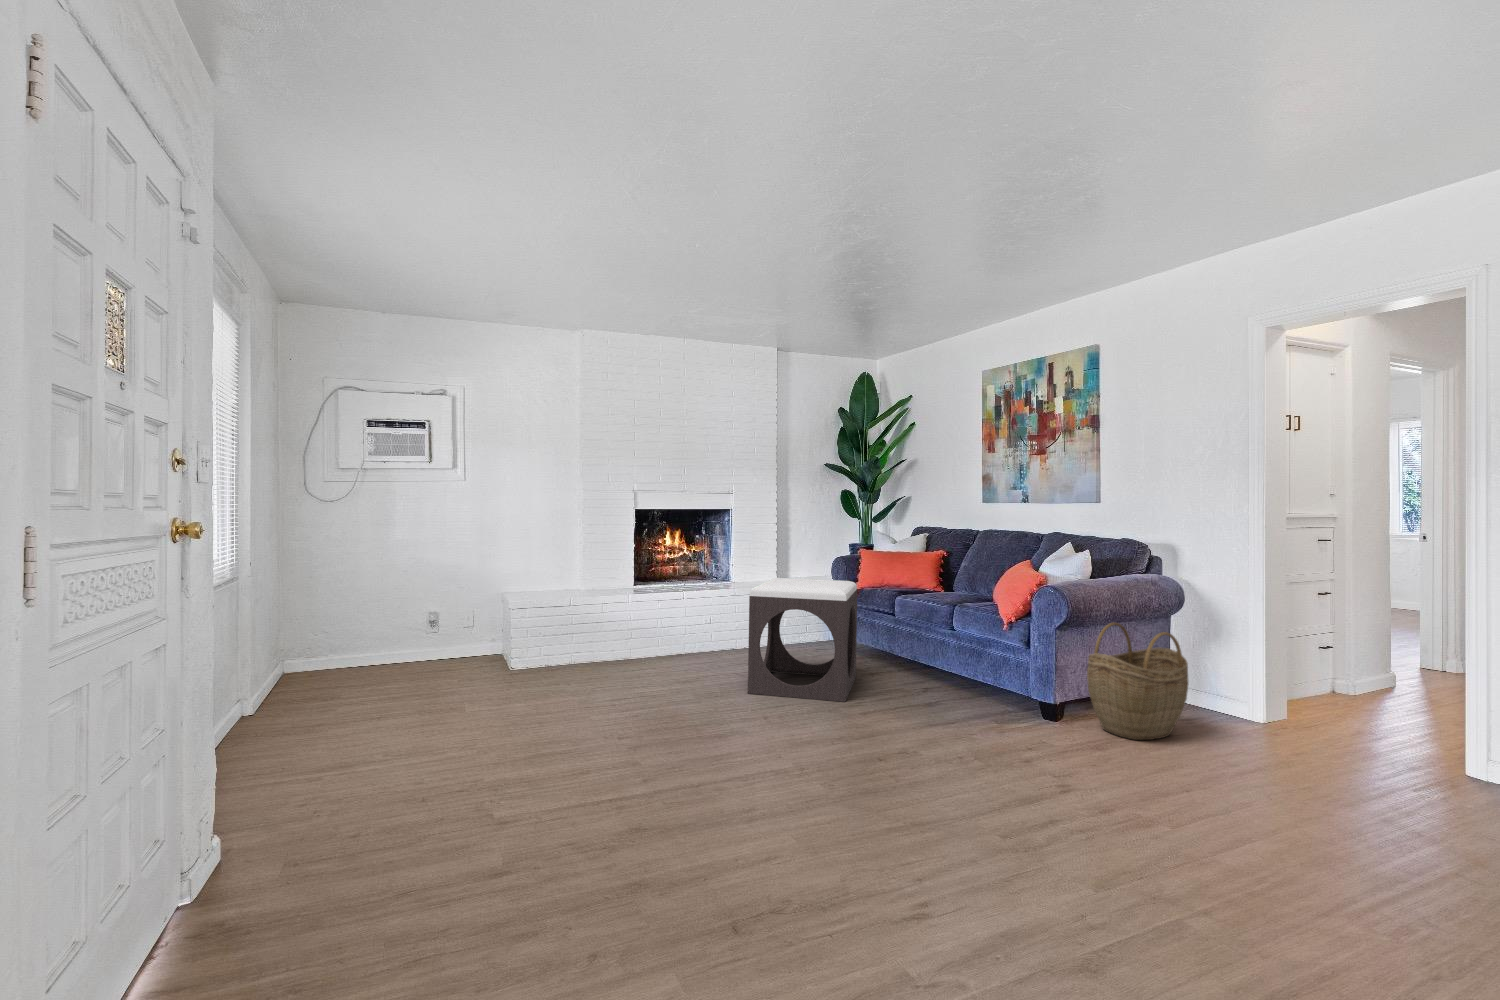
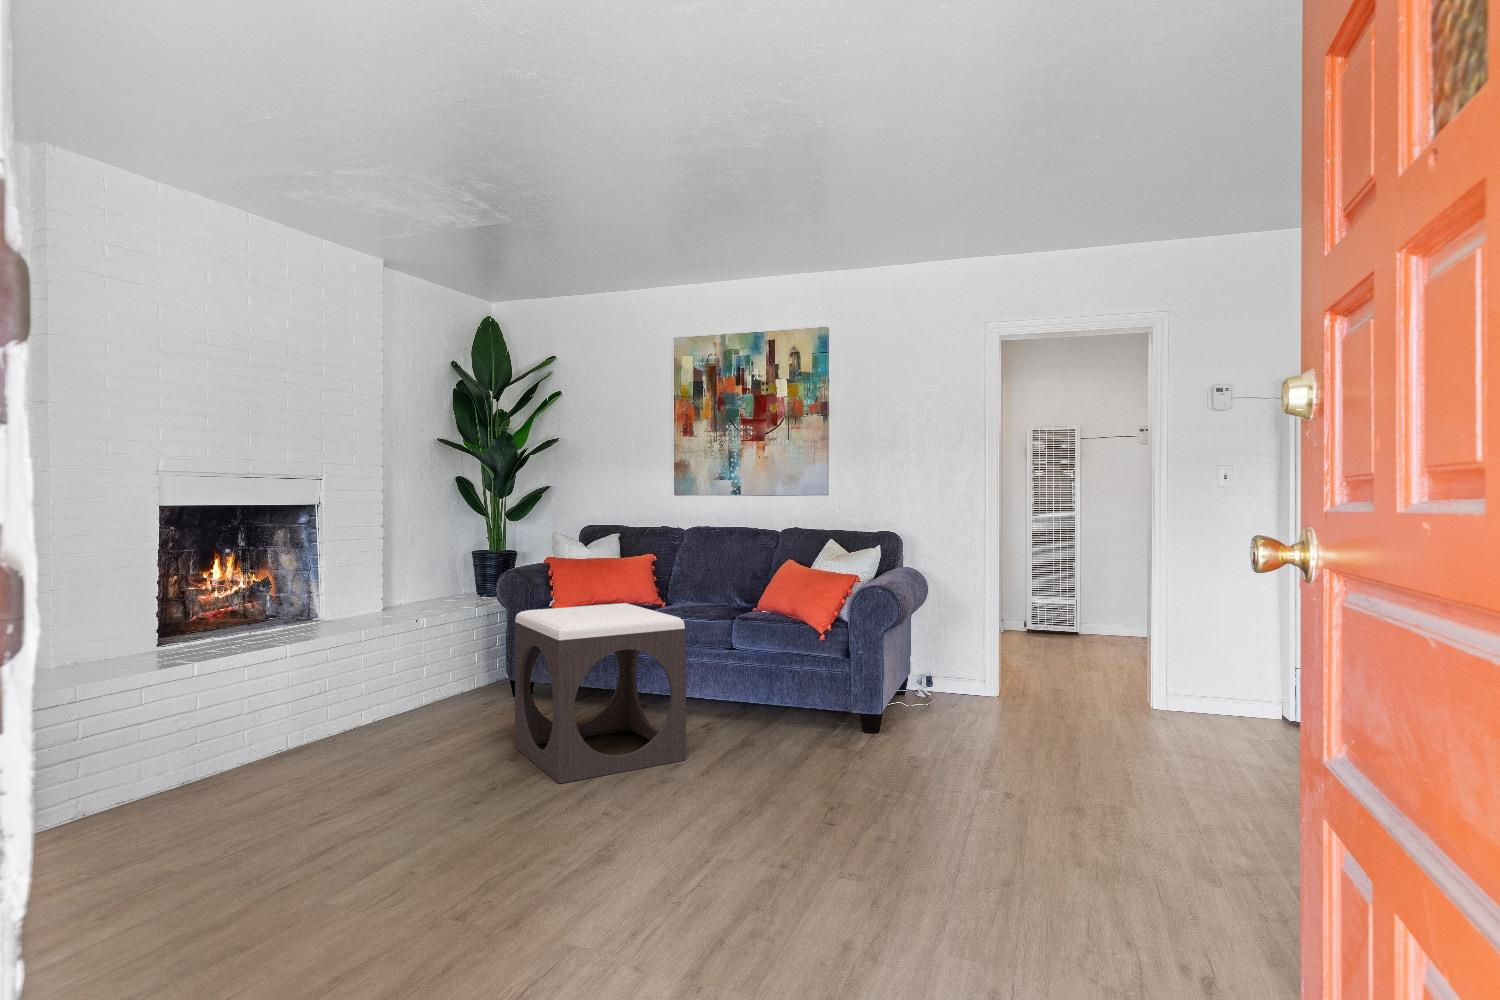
woven basket: present [1087,623,1189,740] -> none [909,614,983,725]

